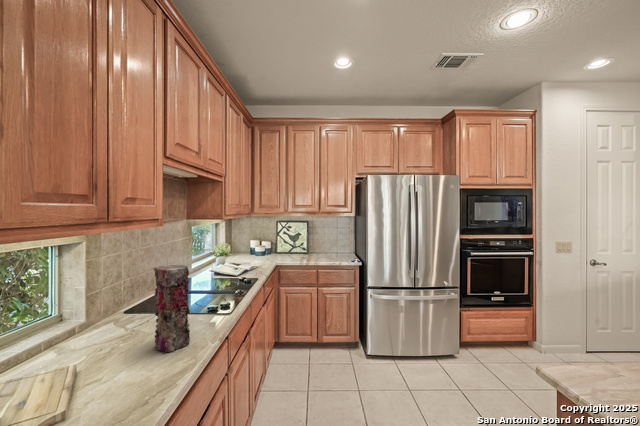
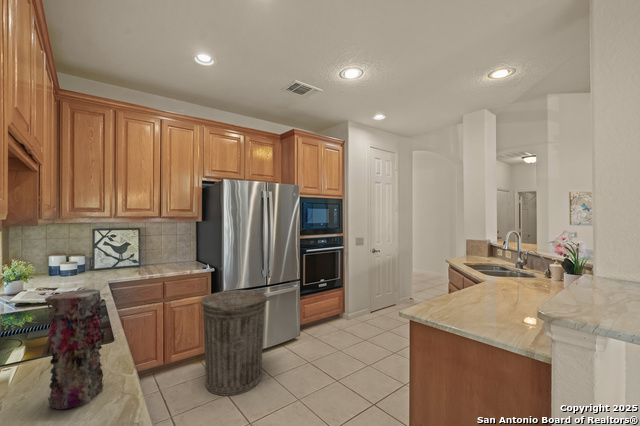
trash can: none [340,286,405,393] -> present [201,290,267,396]

